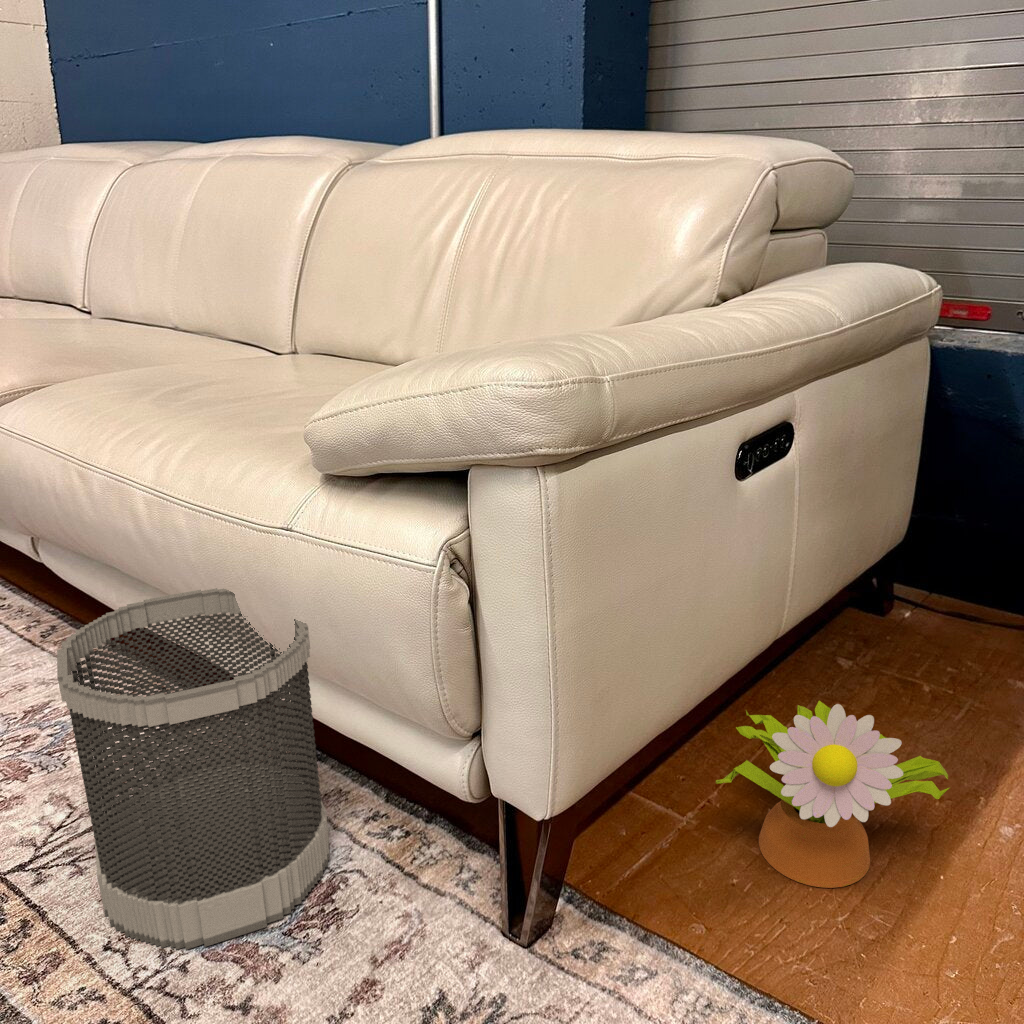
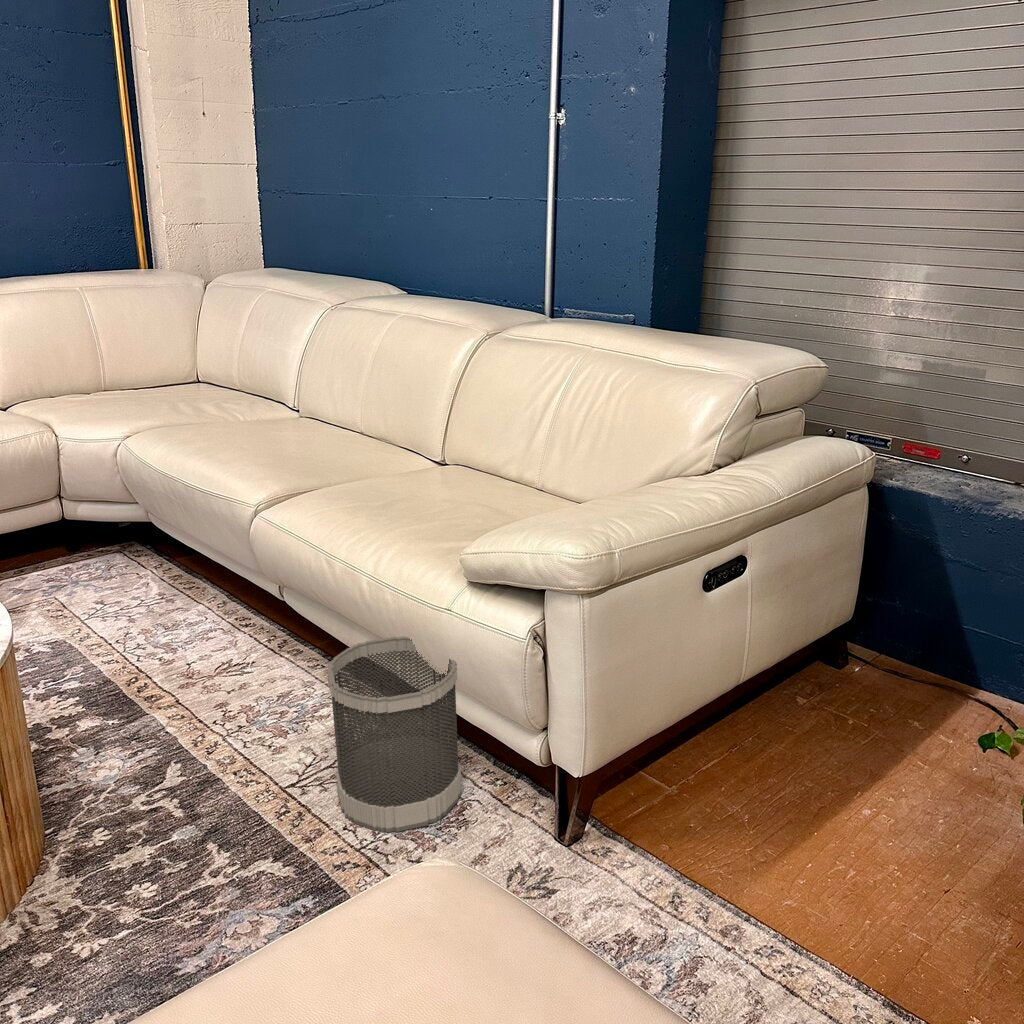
decorative plant: present [716,701,949,888] -> none [683,723,823,832]

